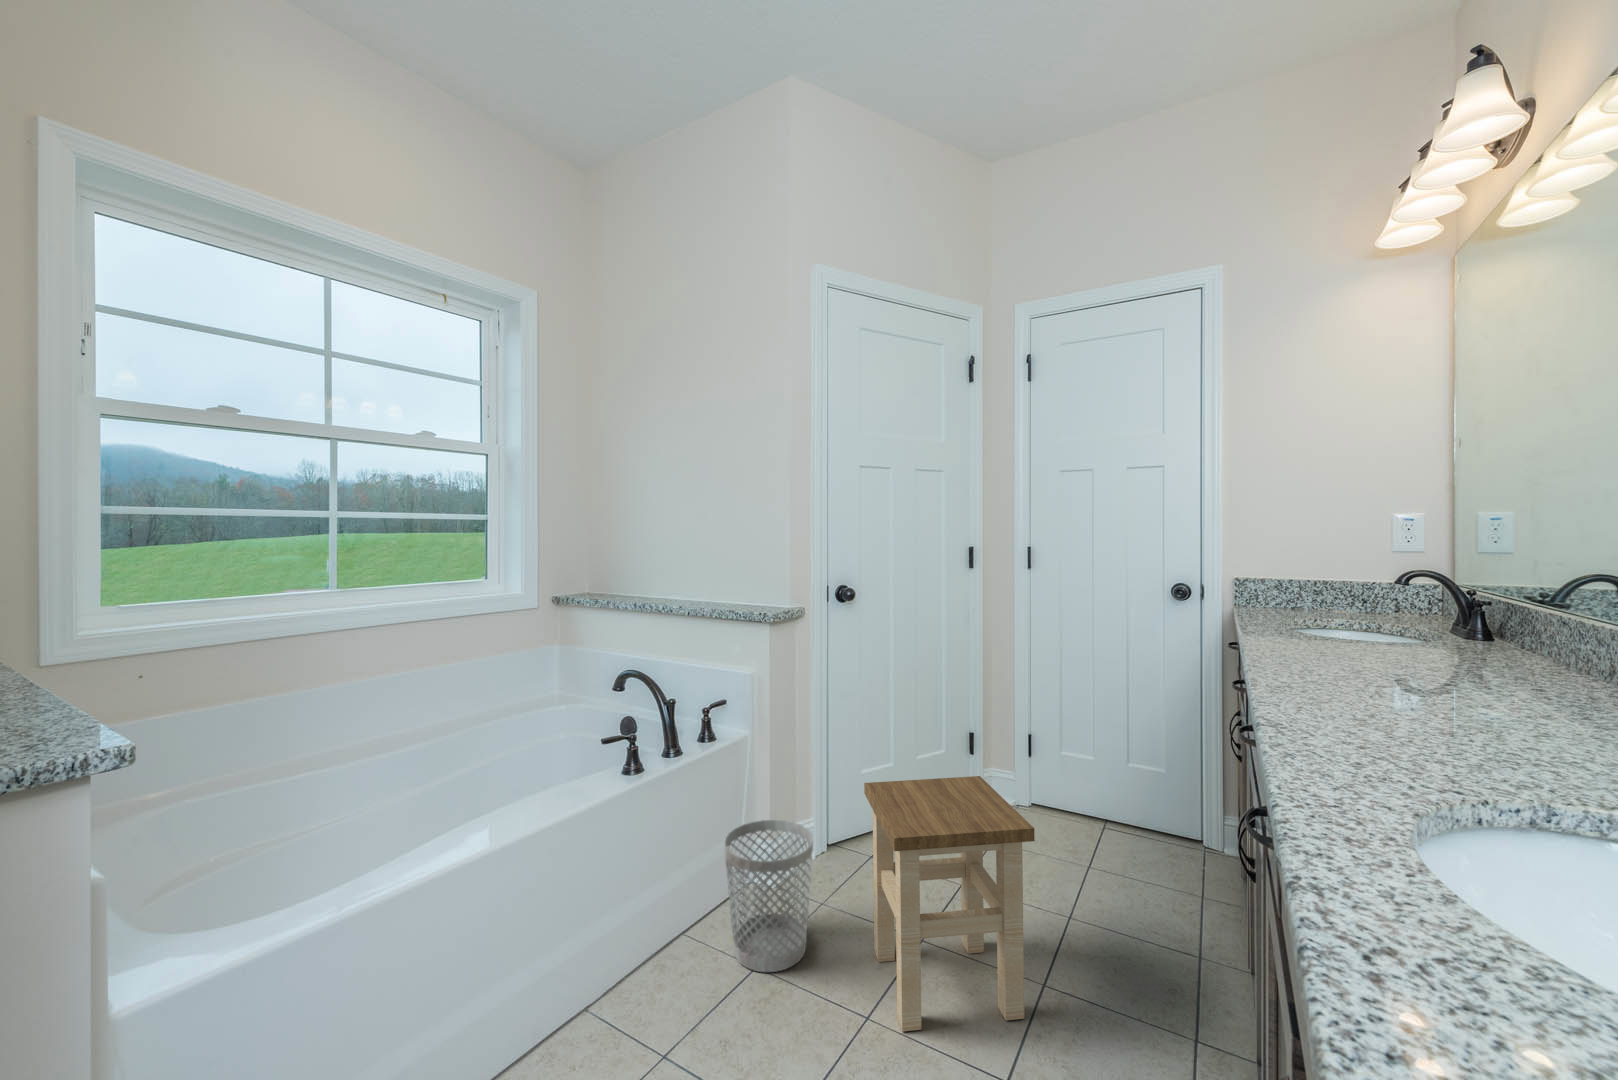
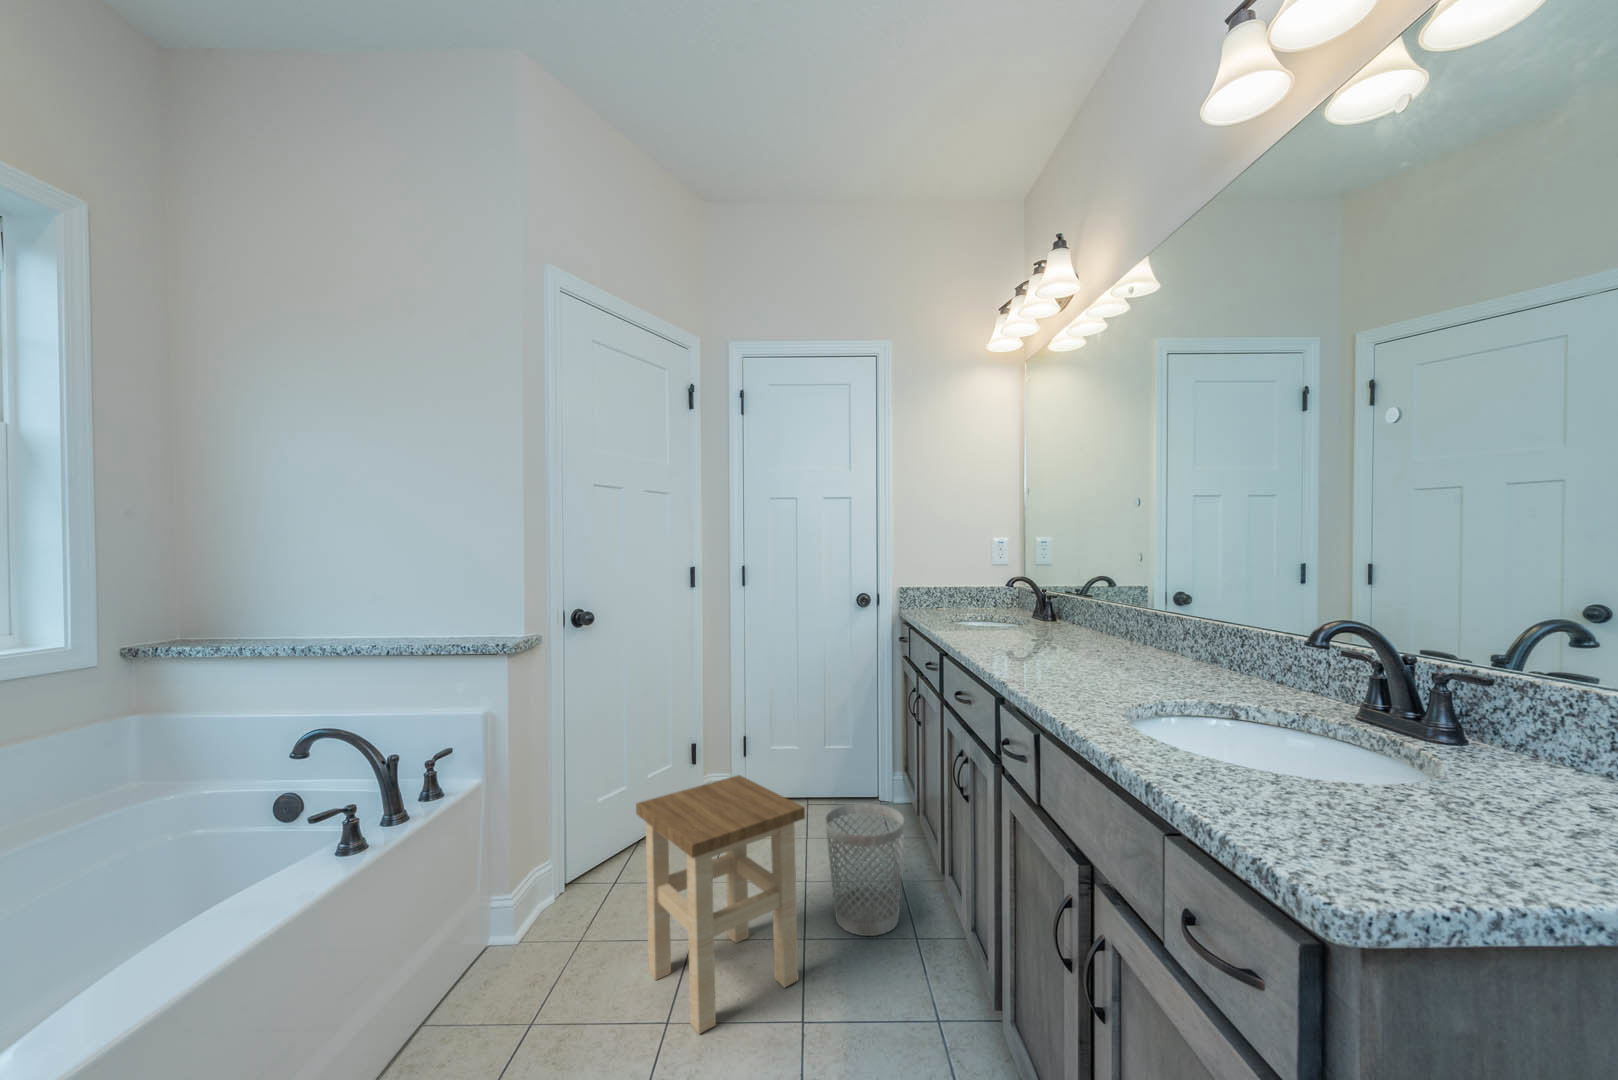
wastebasket: present [724,820,813,972] -> present [825,803,904,936]

